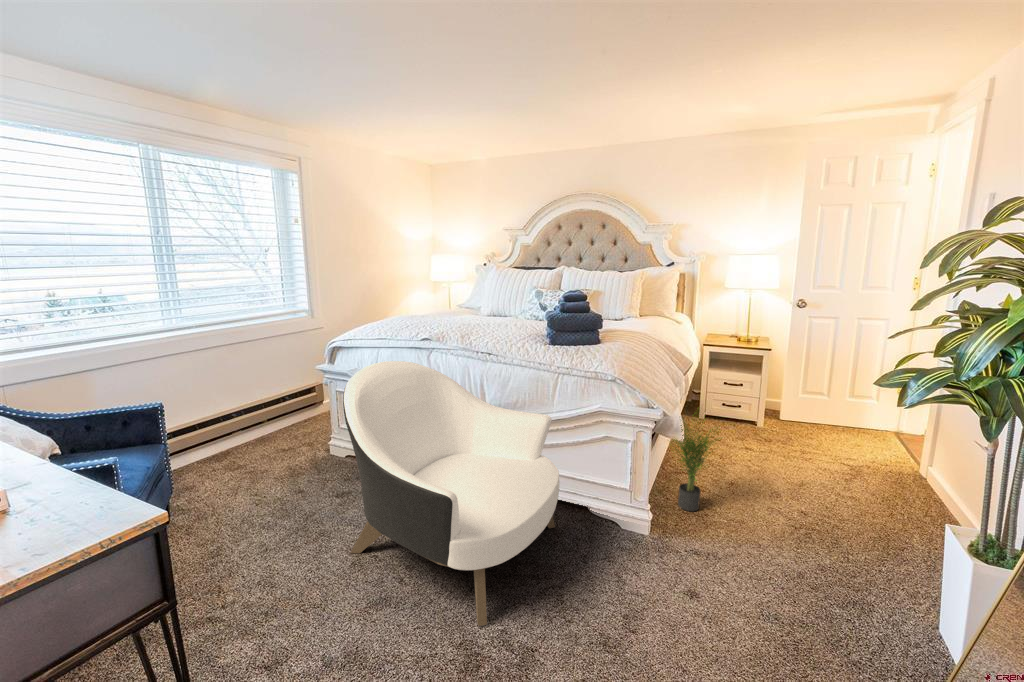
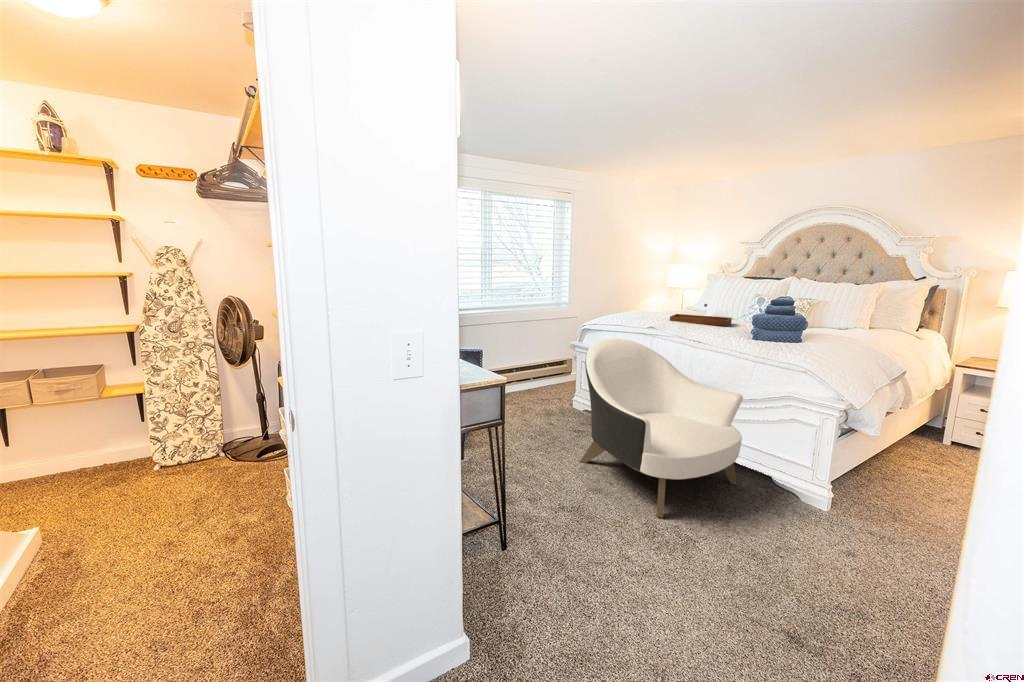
tray: none [448,302,515,327] -> present [670,304,732,326]
potted plant: present [672,422,715,511] -> none [859,410,933,508]

